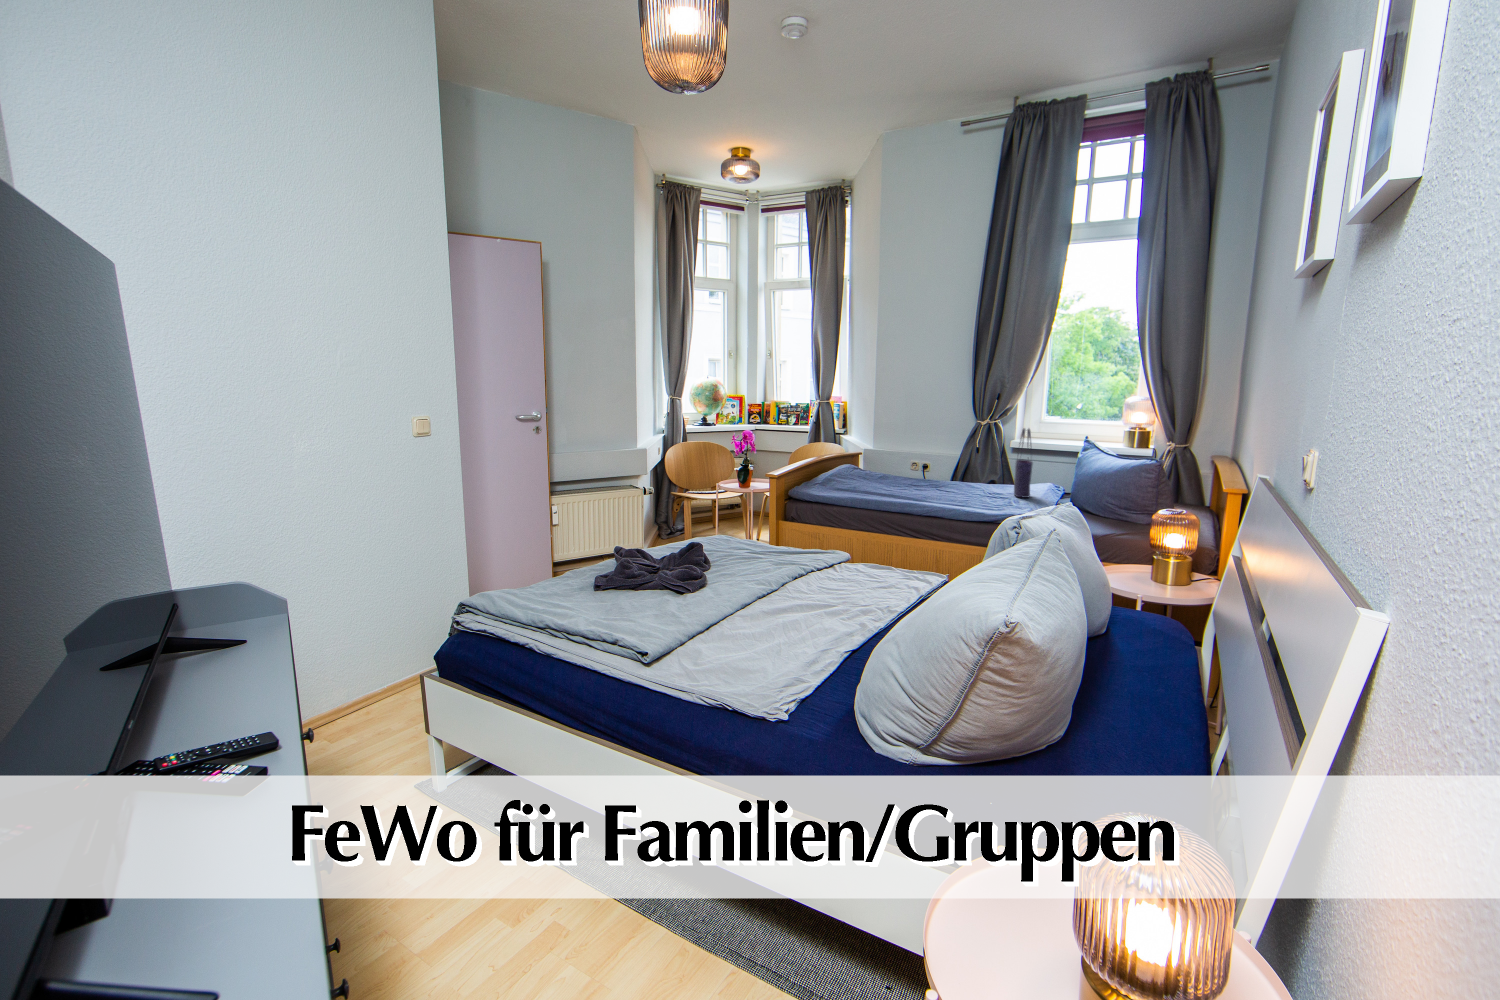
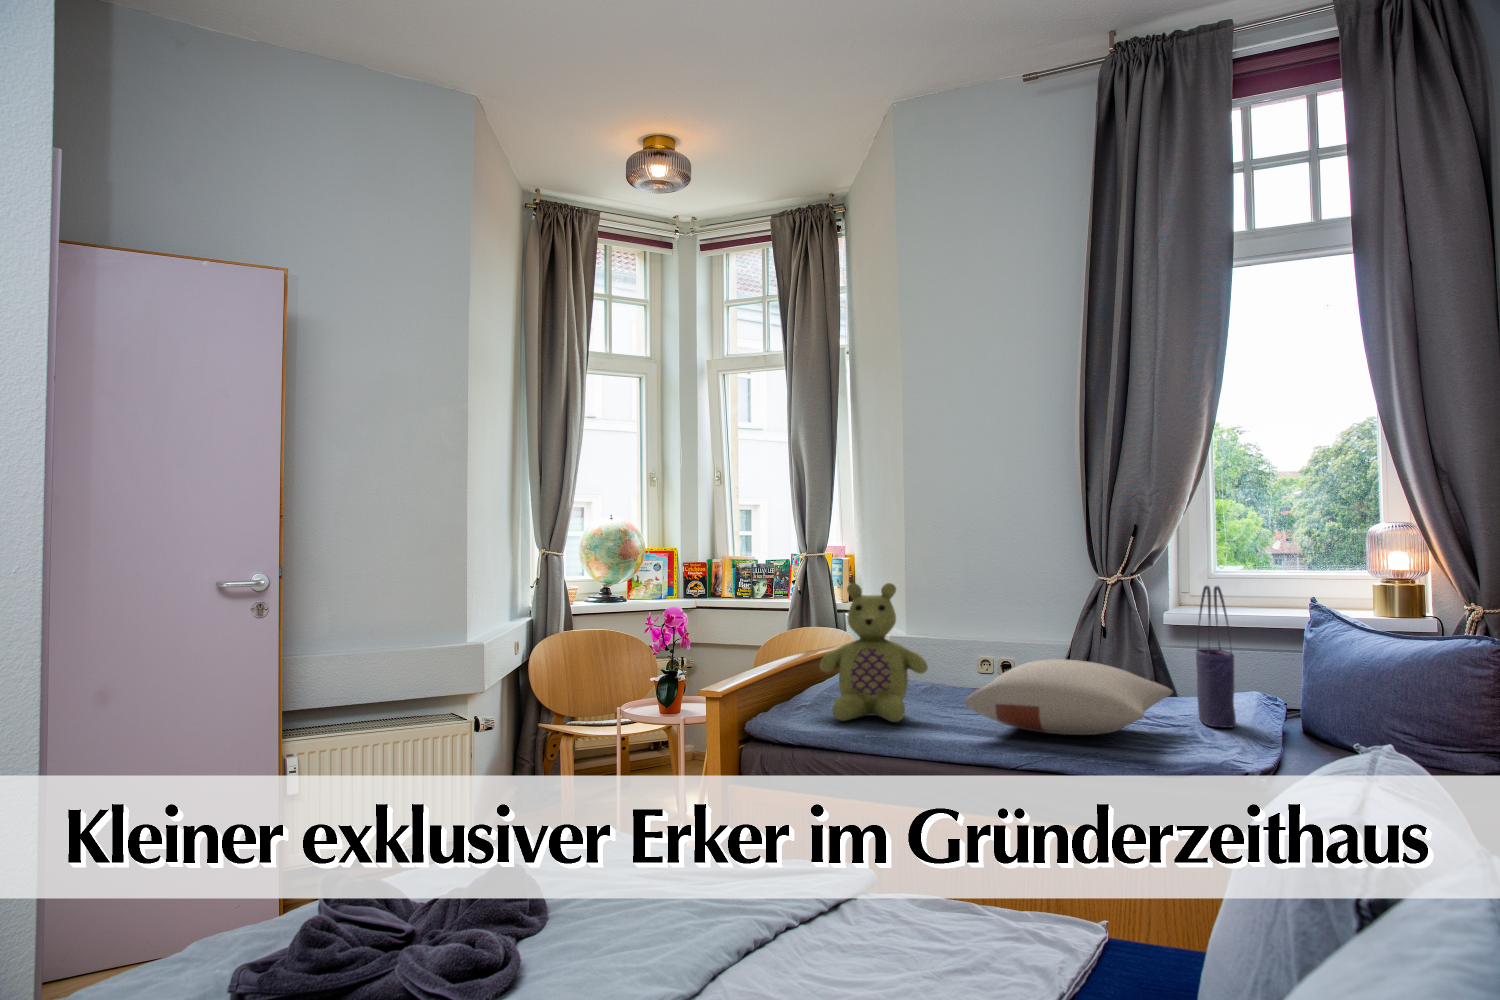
stuffed bear: none [827,423,881,491] -> present [820,583,928,722]
pillow: none [897,463,1000,499] -> present [965,659,1173,735]

